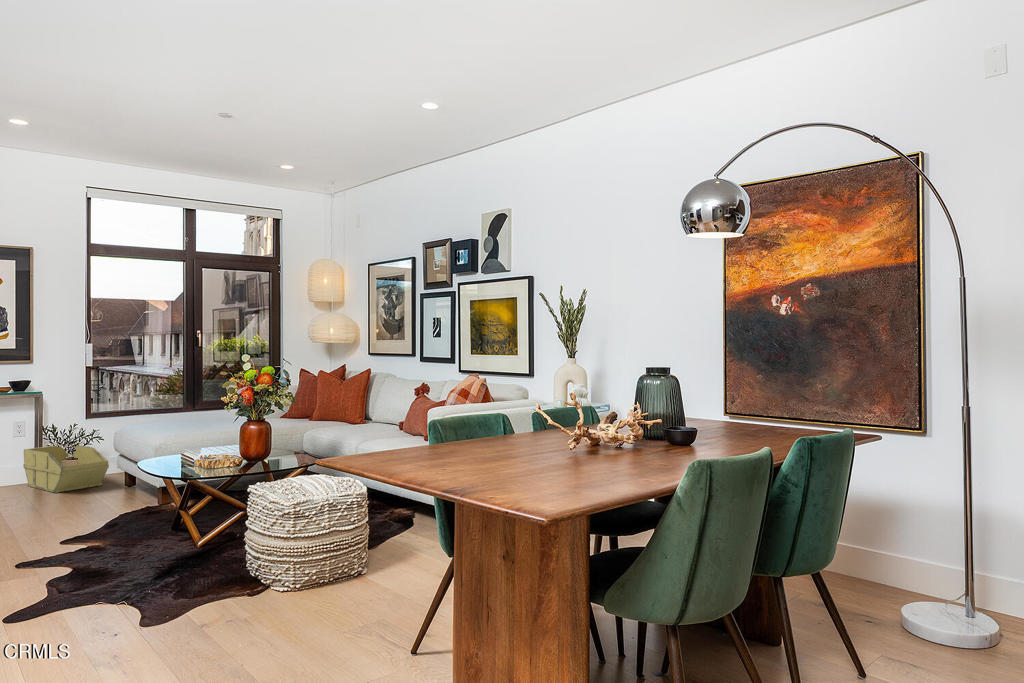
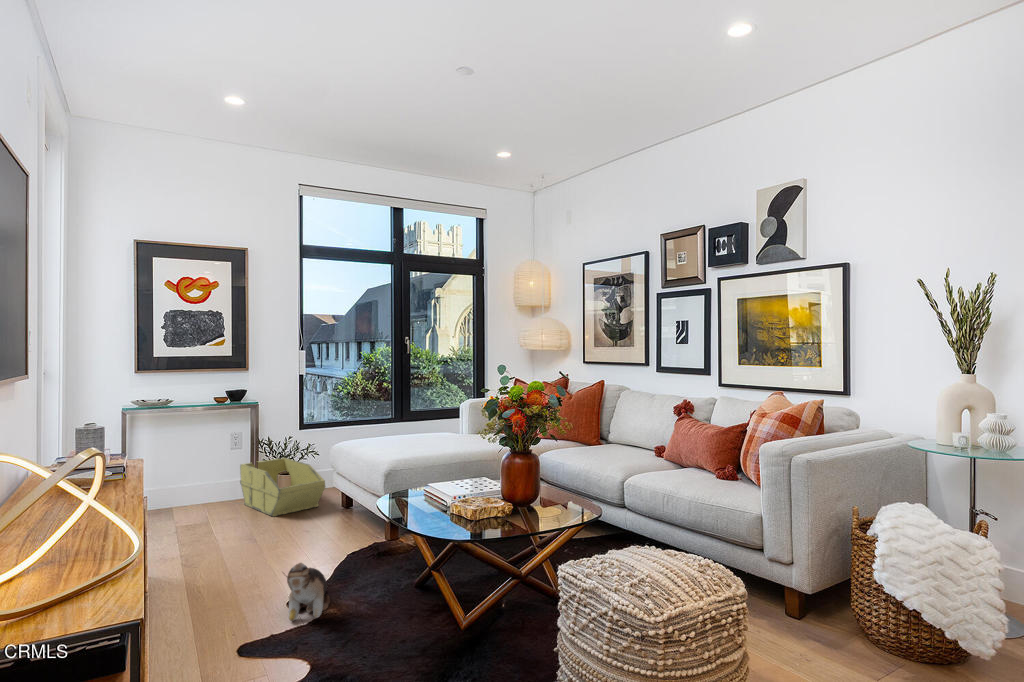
plush toy: none [53,502,97,547] -> present [283,563,330,621]

